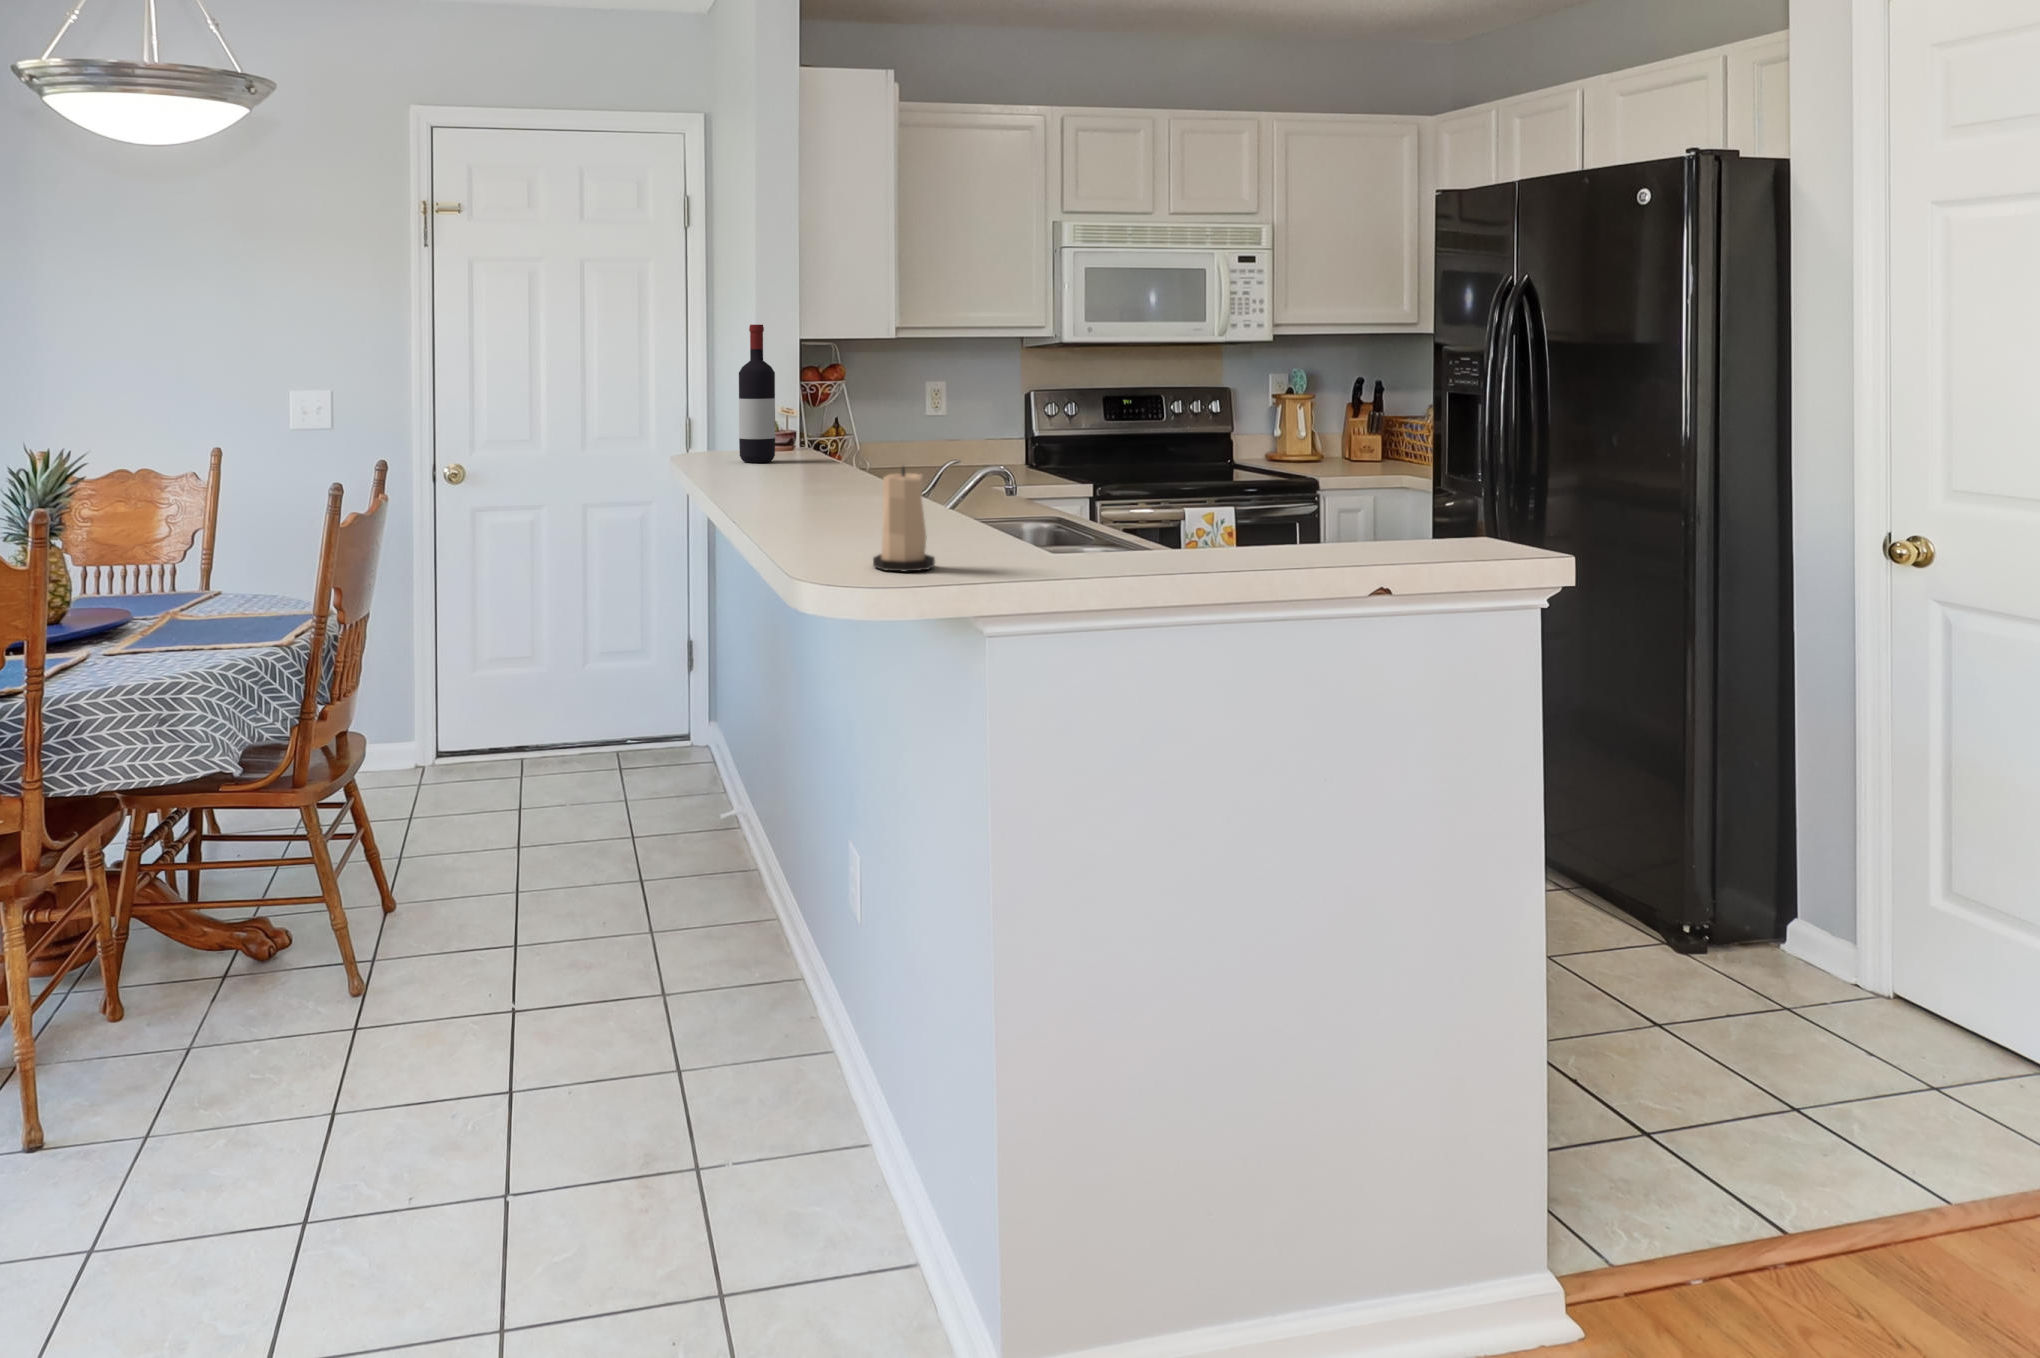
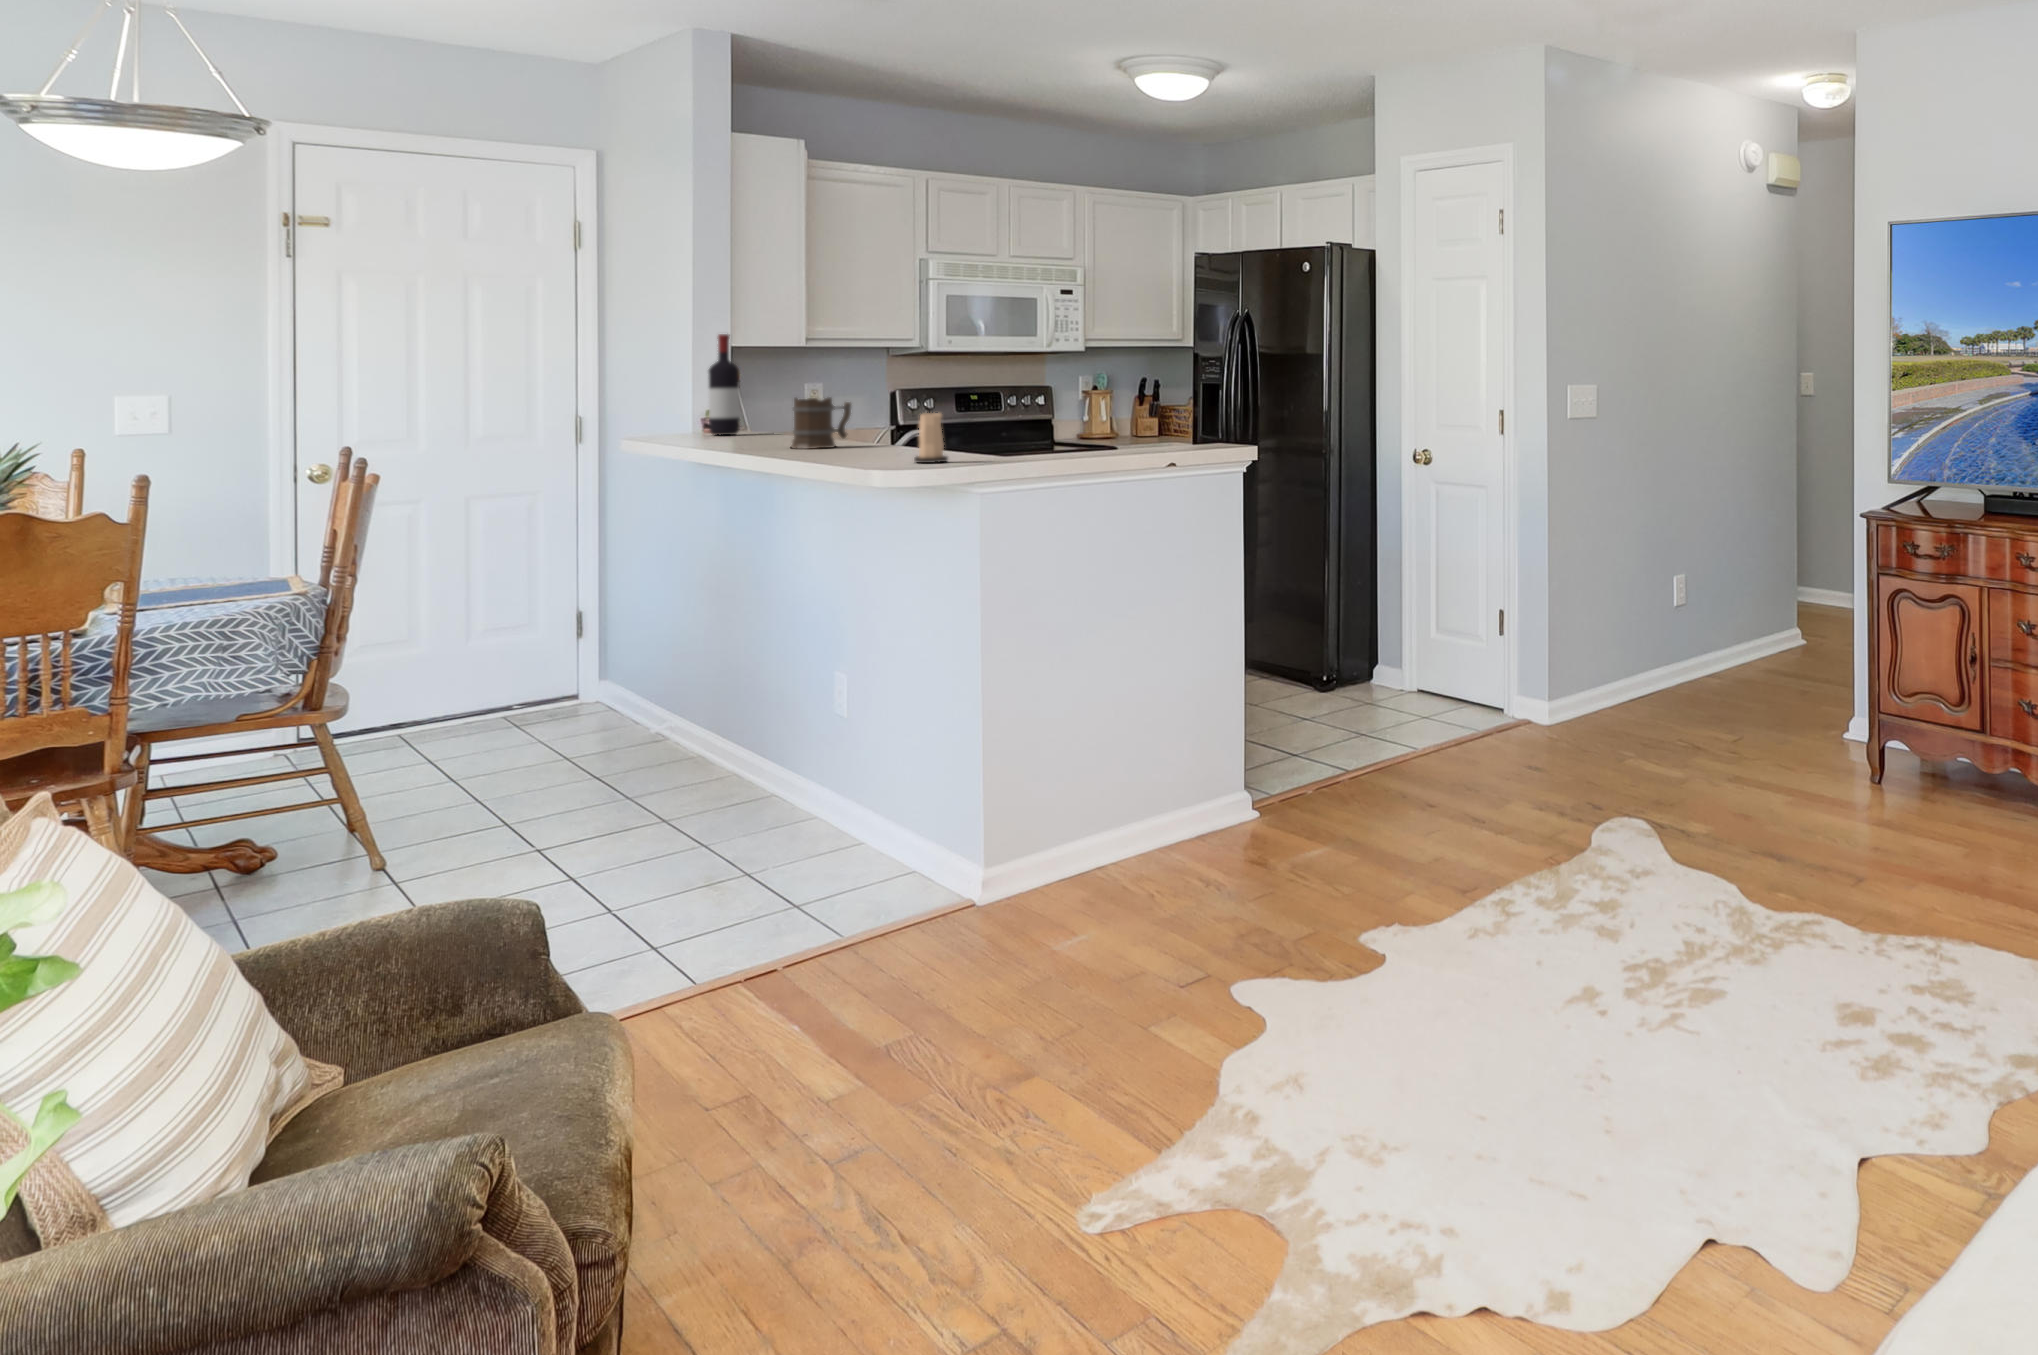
mug: none [771,422,863,505] -> present [790,398,851,449]

